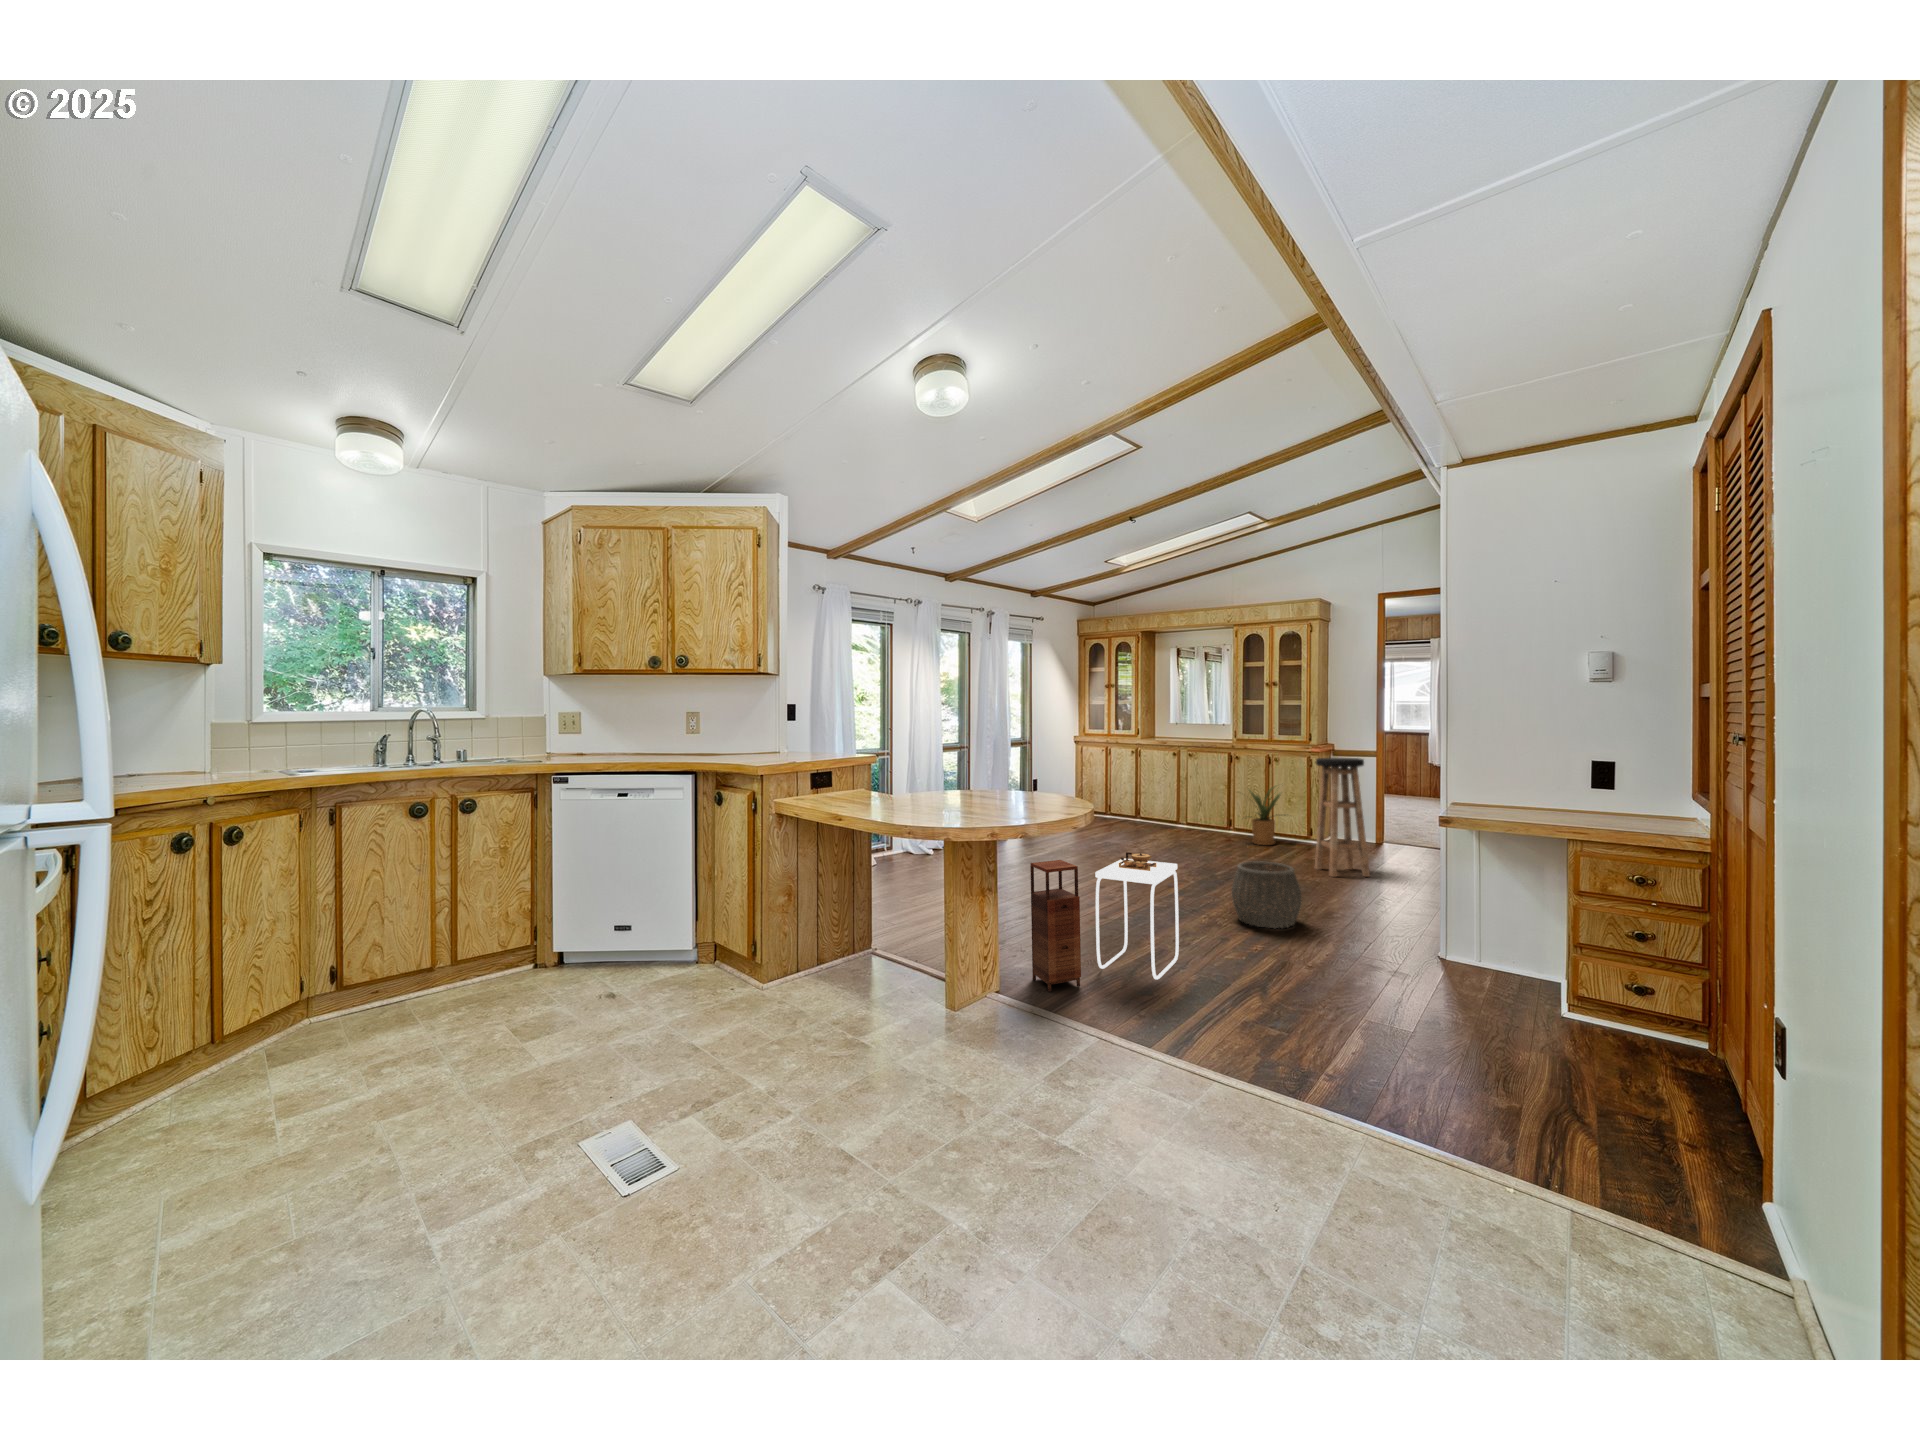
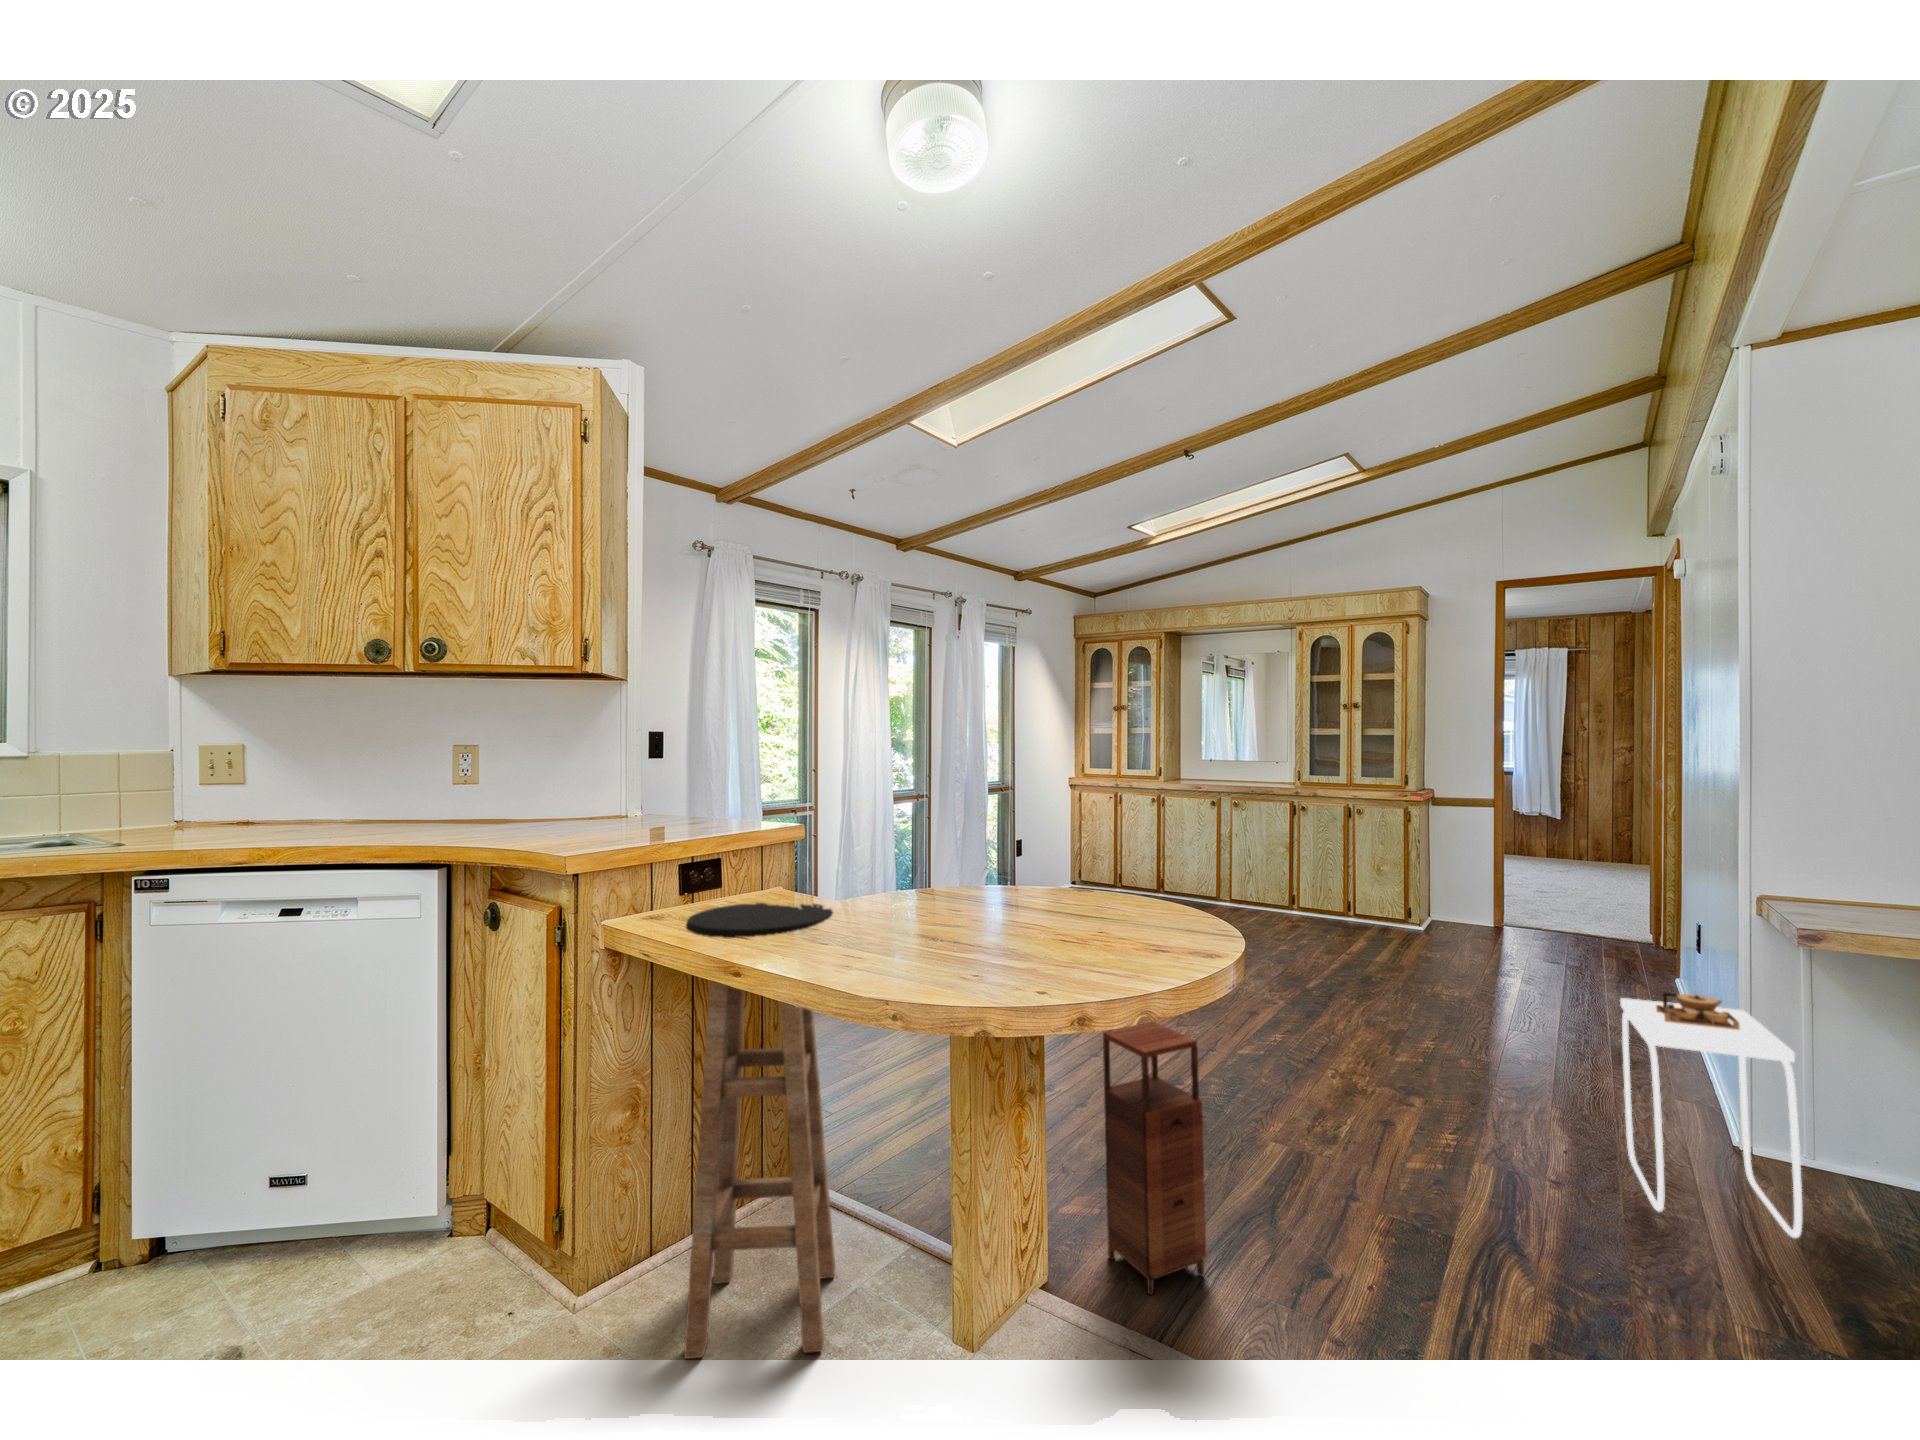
bar stool: present [1315,758,1370,877] -> present [684,902,835,1359]
house plant: present [1248,786,1281,845] -> none [1301,845,1392,935]
side table: present [1095,852,1179,980] -> present [1620,992,1802,1238]
woven basket: present [1232,861,1302,928] -> none [1382,985,1504,1104]

